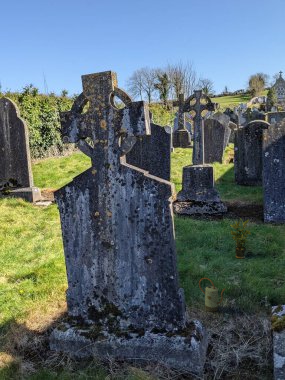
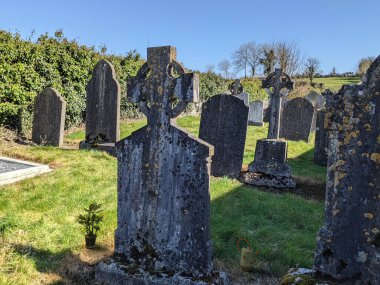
potted plant: present [230,219,251,258] -> present [78,201,104,248]

